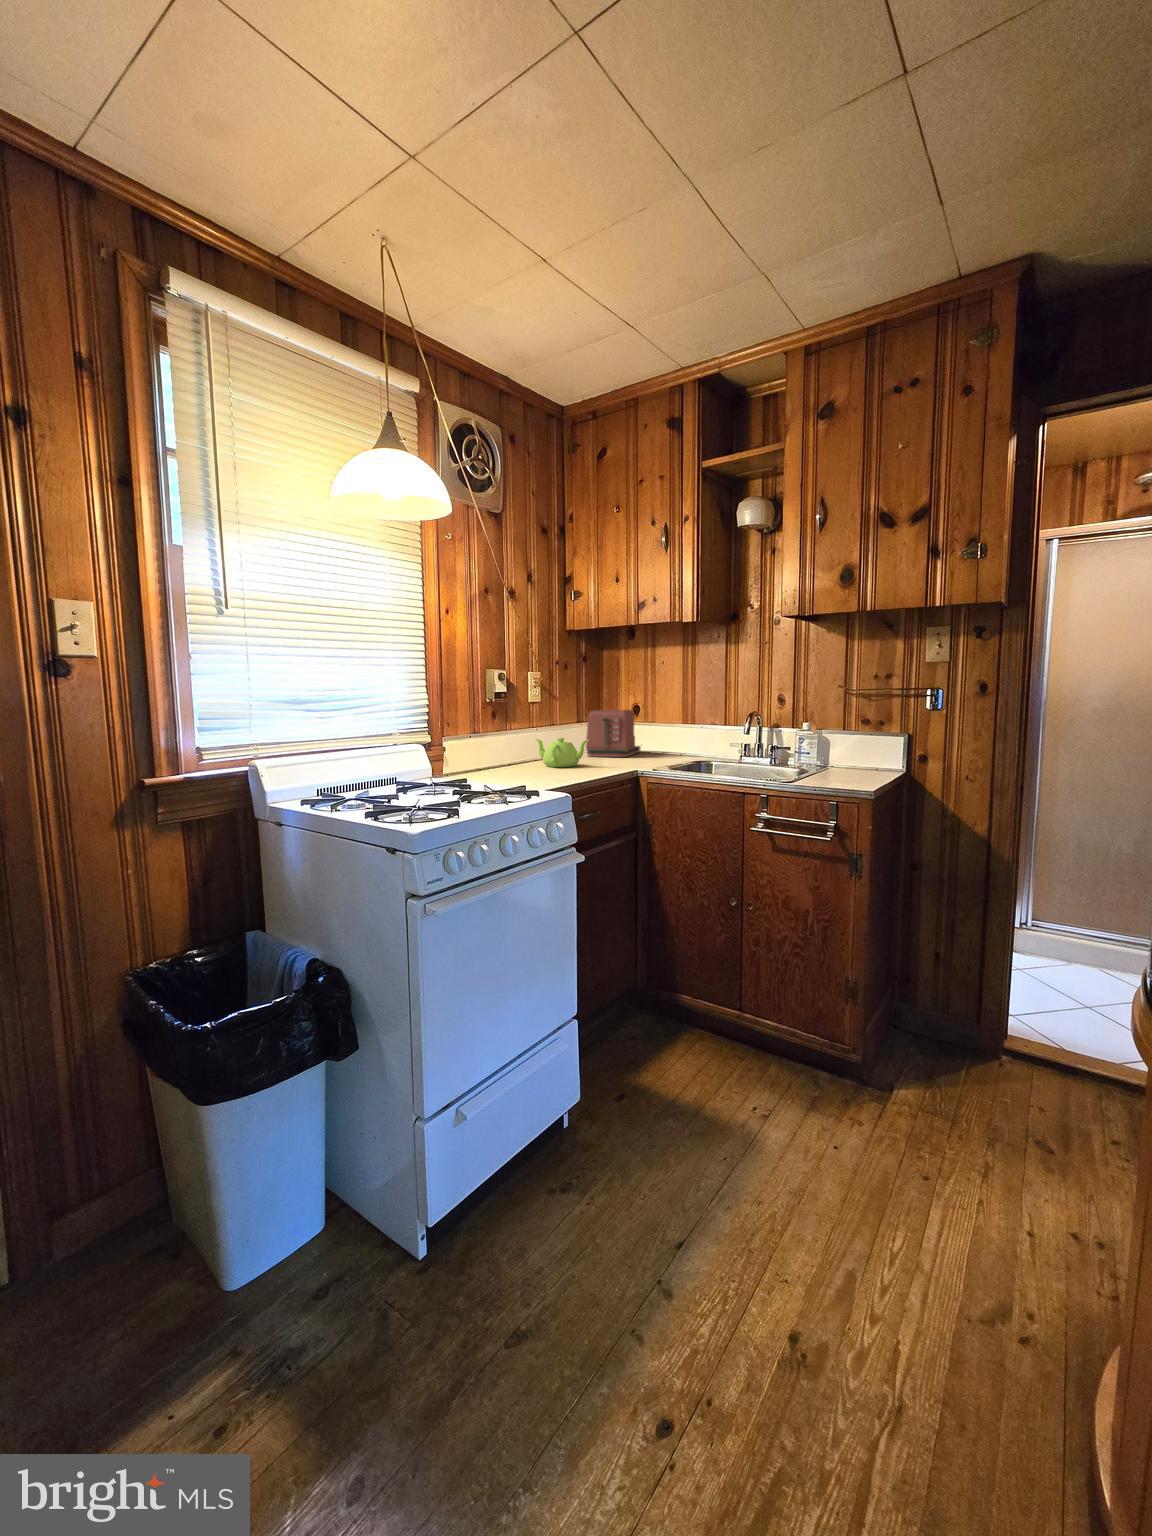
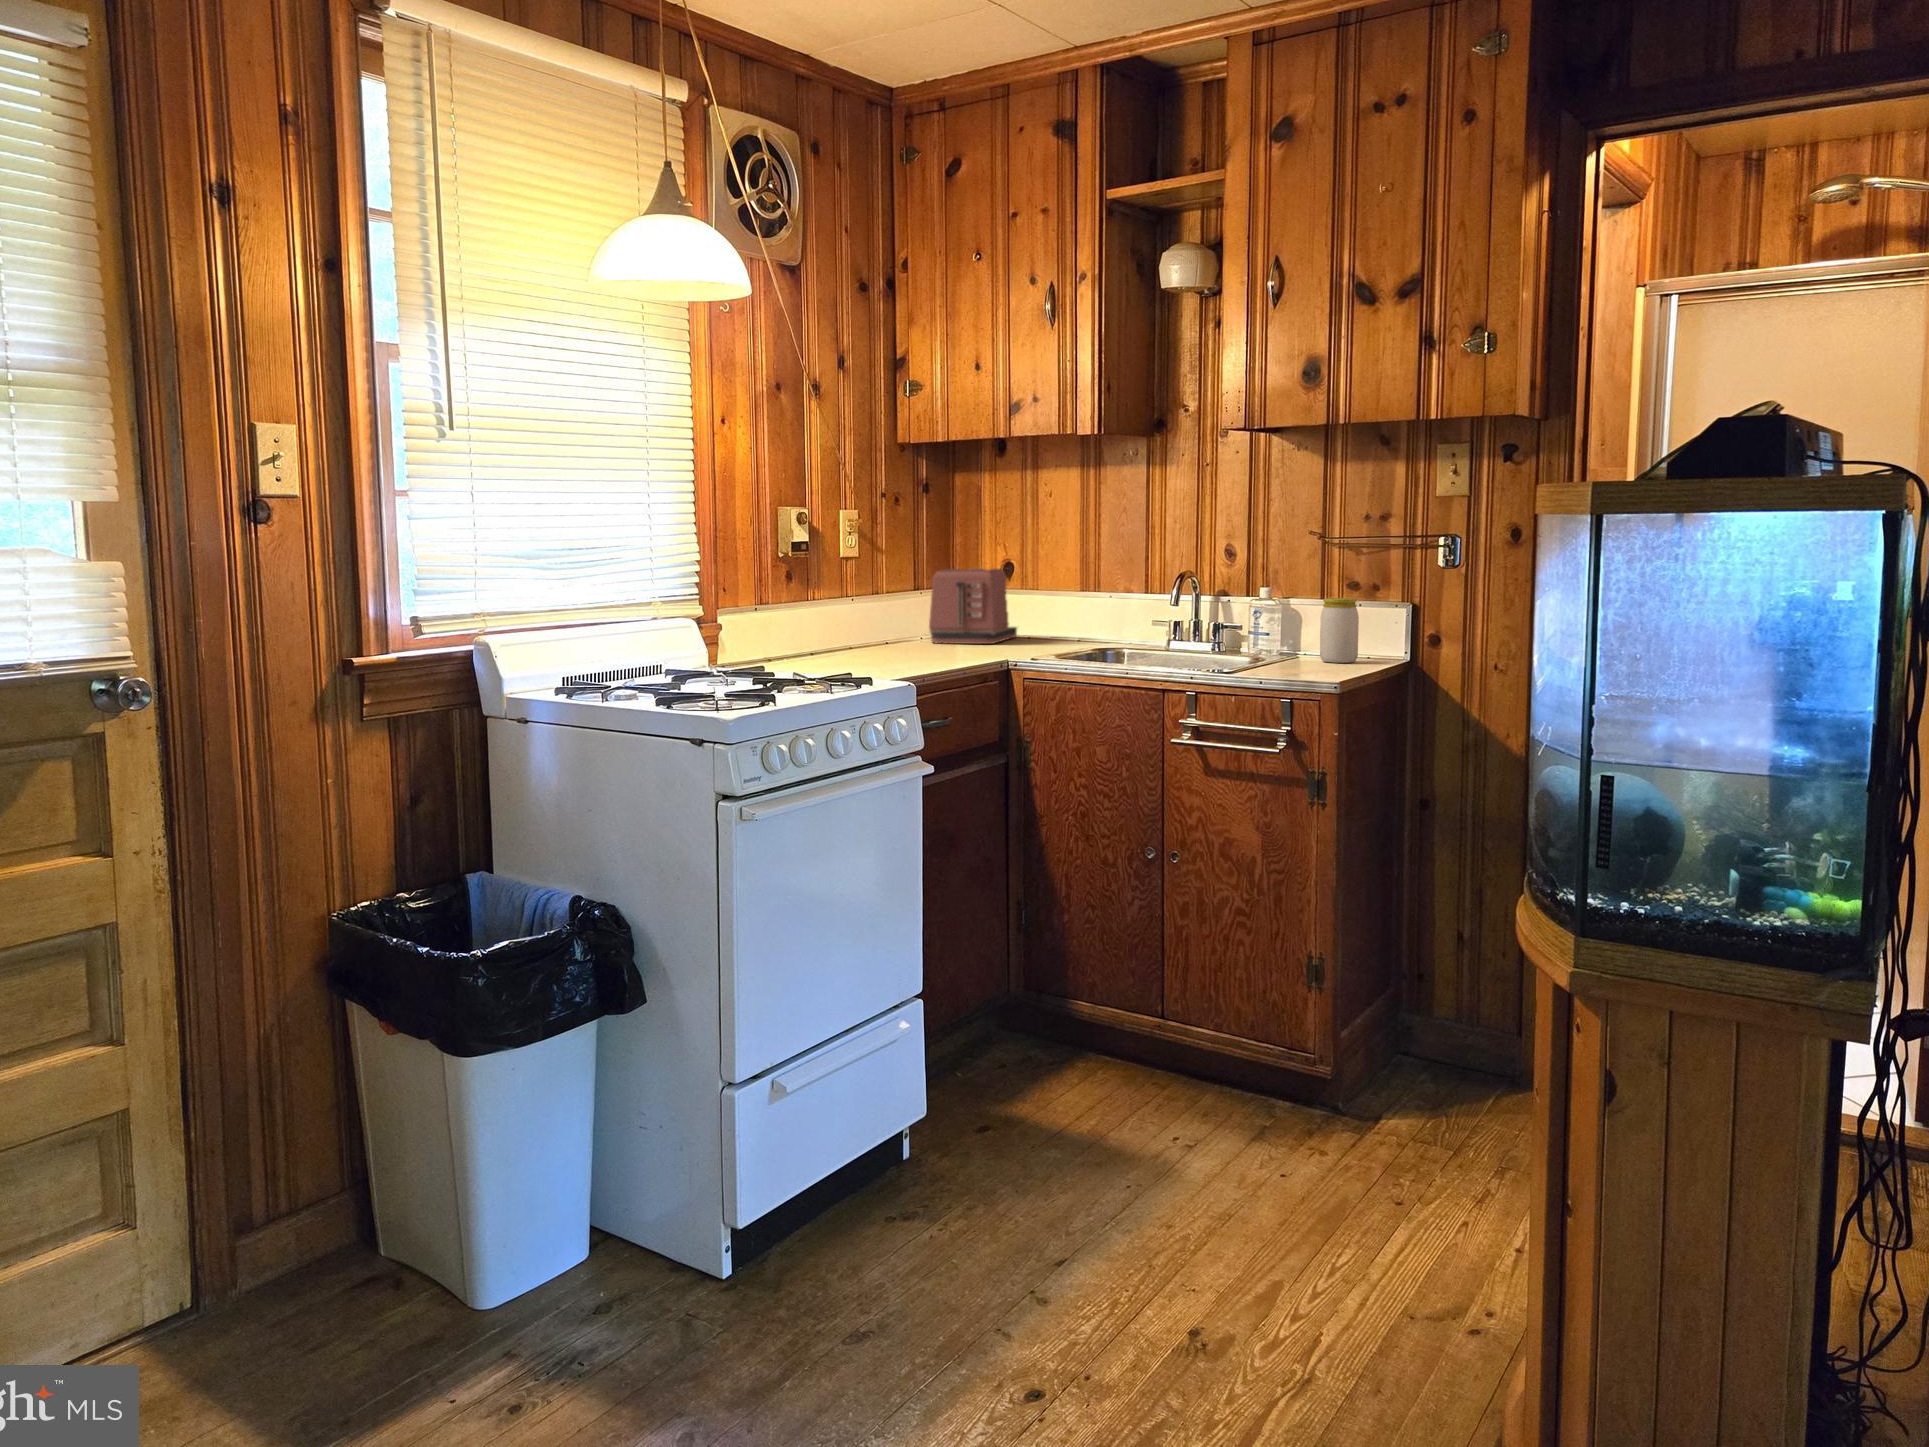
jar: none [844,730,872,773] -> present [1320,598,1359,663]
teapot: present [536,738,588,767] -> none [852,611,936,656]

